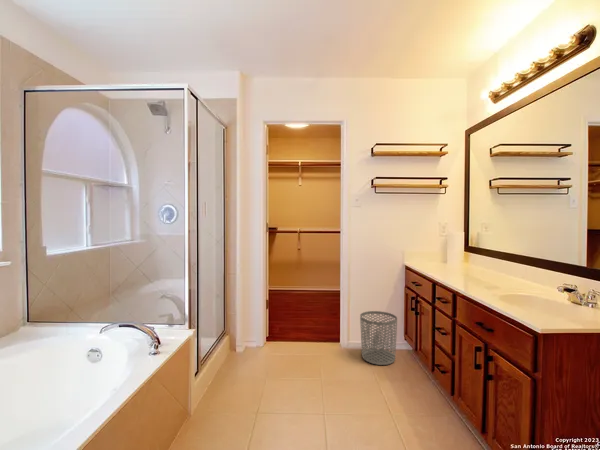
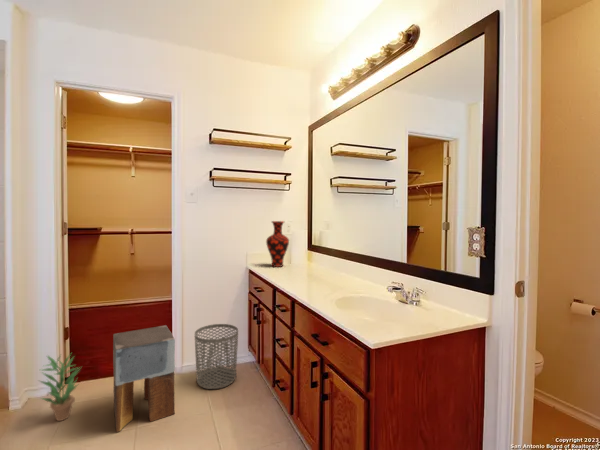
vase: none [422,223,445,265] -> present [266,221,289,267]
stool: none [303,306,348,378] -> present [113,326,175,432]
potted plant: none [259,315,284,363] -> present [41,356,80,421]

